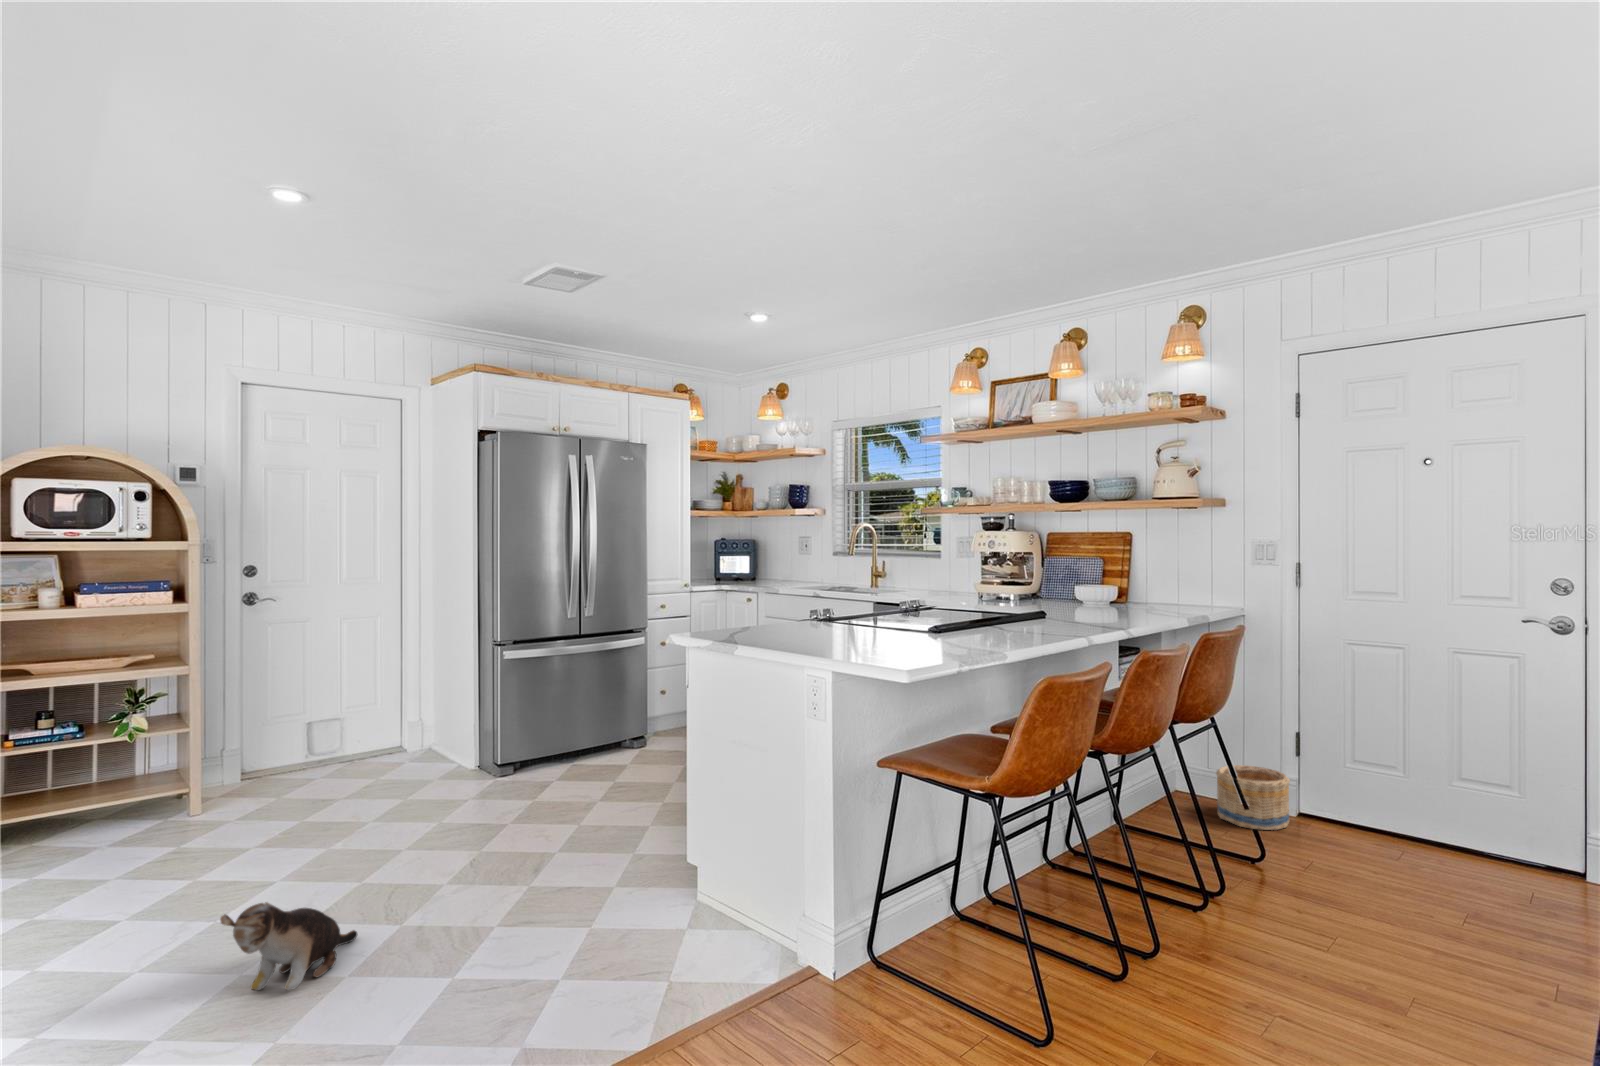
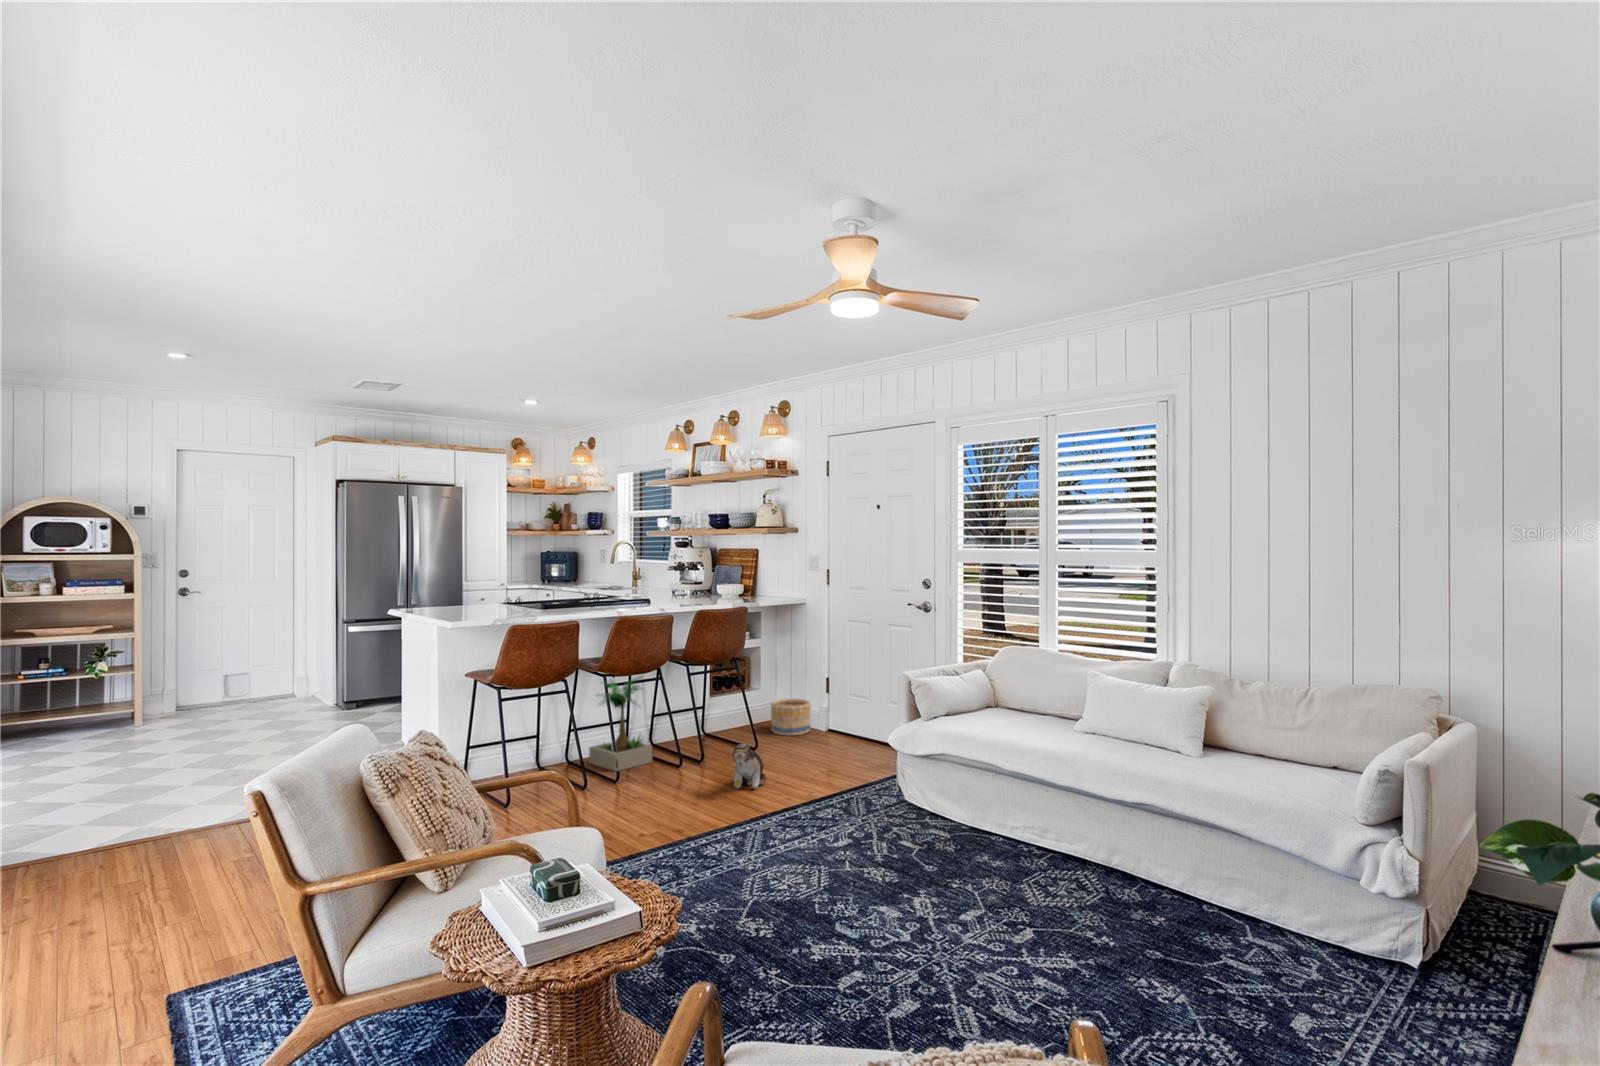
potted plant: none [1024,744,1149,928] -> present [589,676,652,772]
plush toy: present [220,902,358,990] -> present [729,743,766,789]

